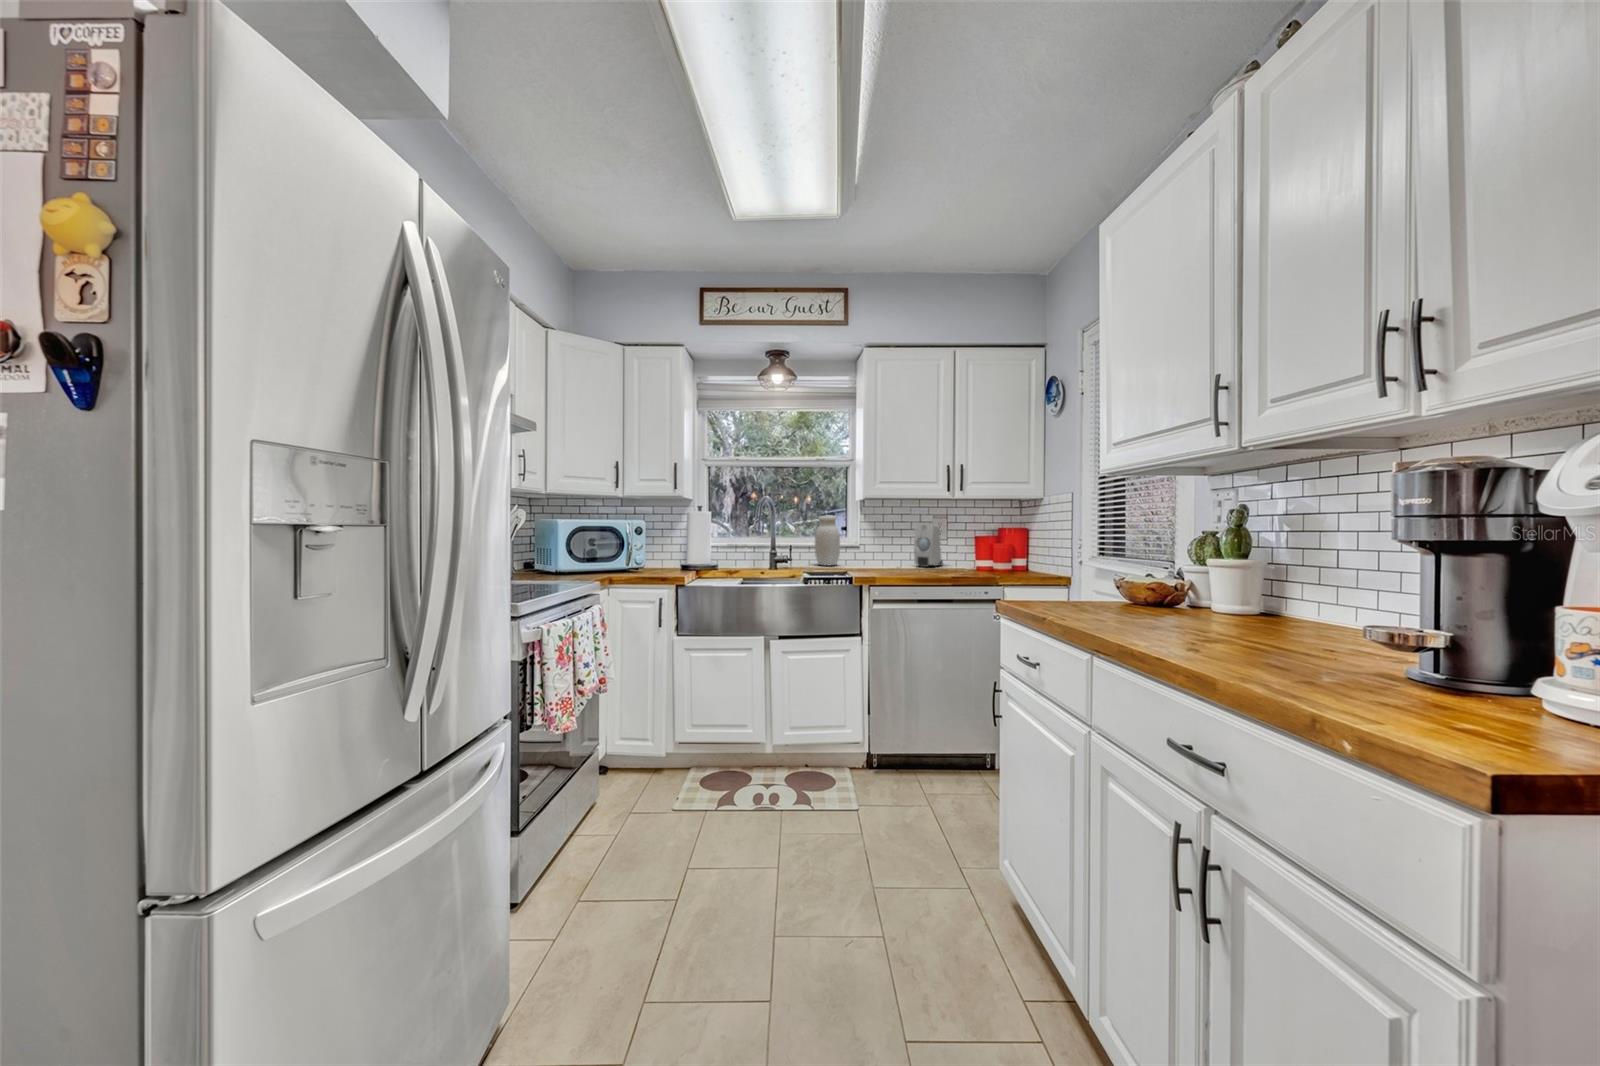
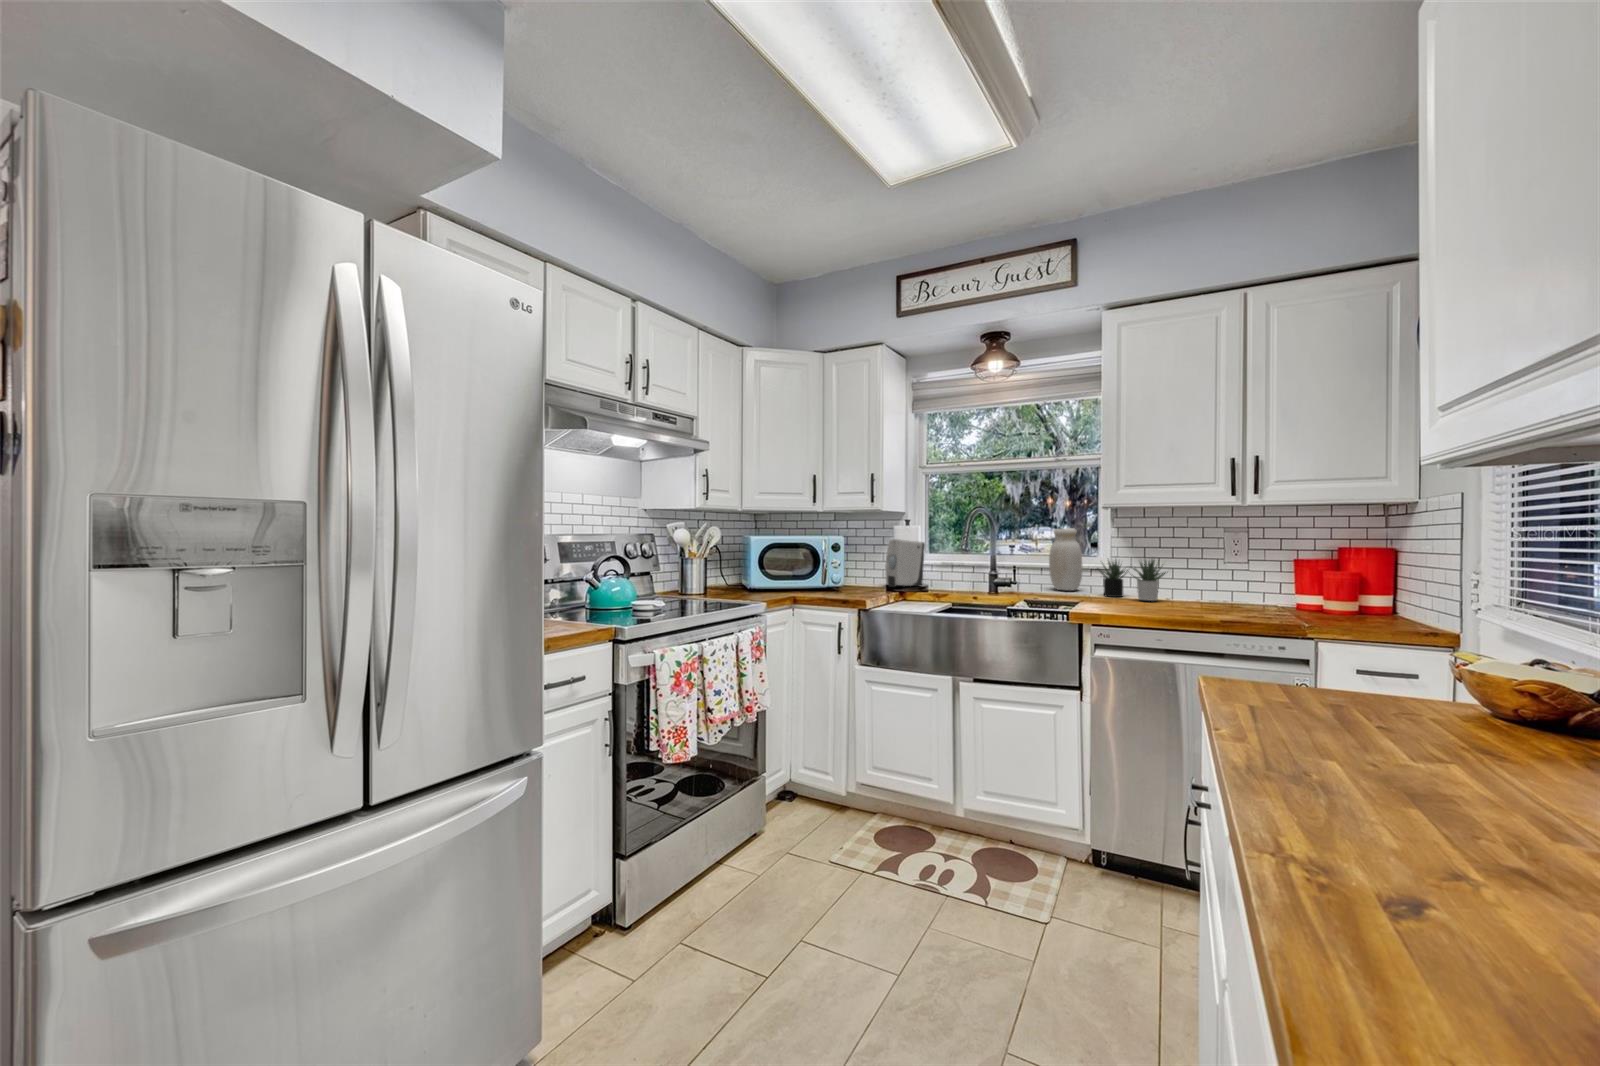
soap dispenser: present [914,524,943,567] -> present [885,539,925,587]
succulent plant: none [852,535,907,570] -> present [1100,559,1166,601]

